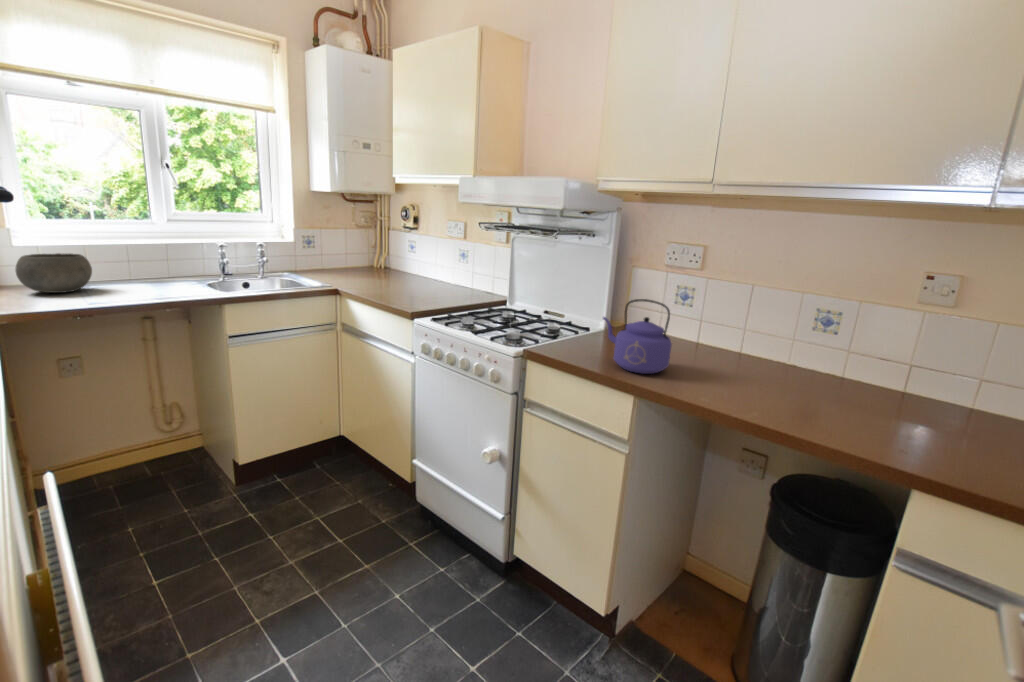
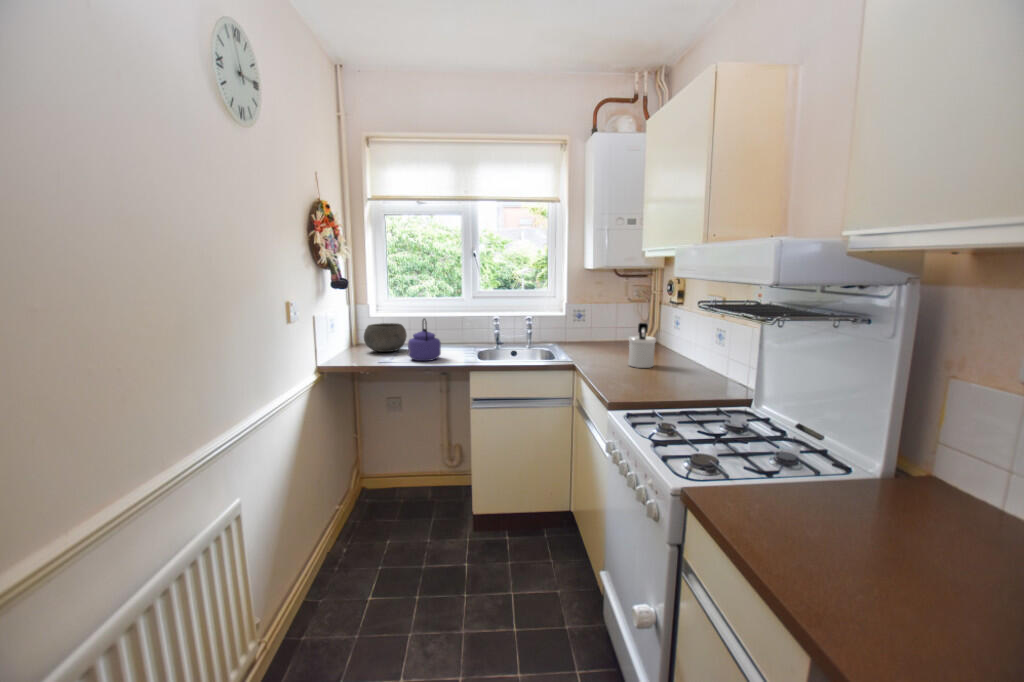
soap dispenser: none [387,245,412,287] -> present [628,323,656,368]
kettle: present [603,299,672,374] -> present [408,319,441,361]

